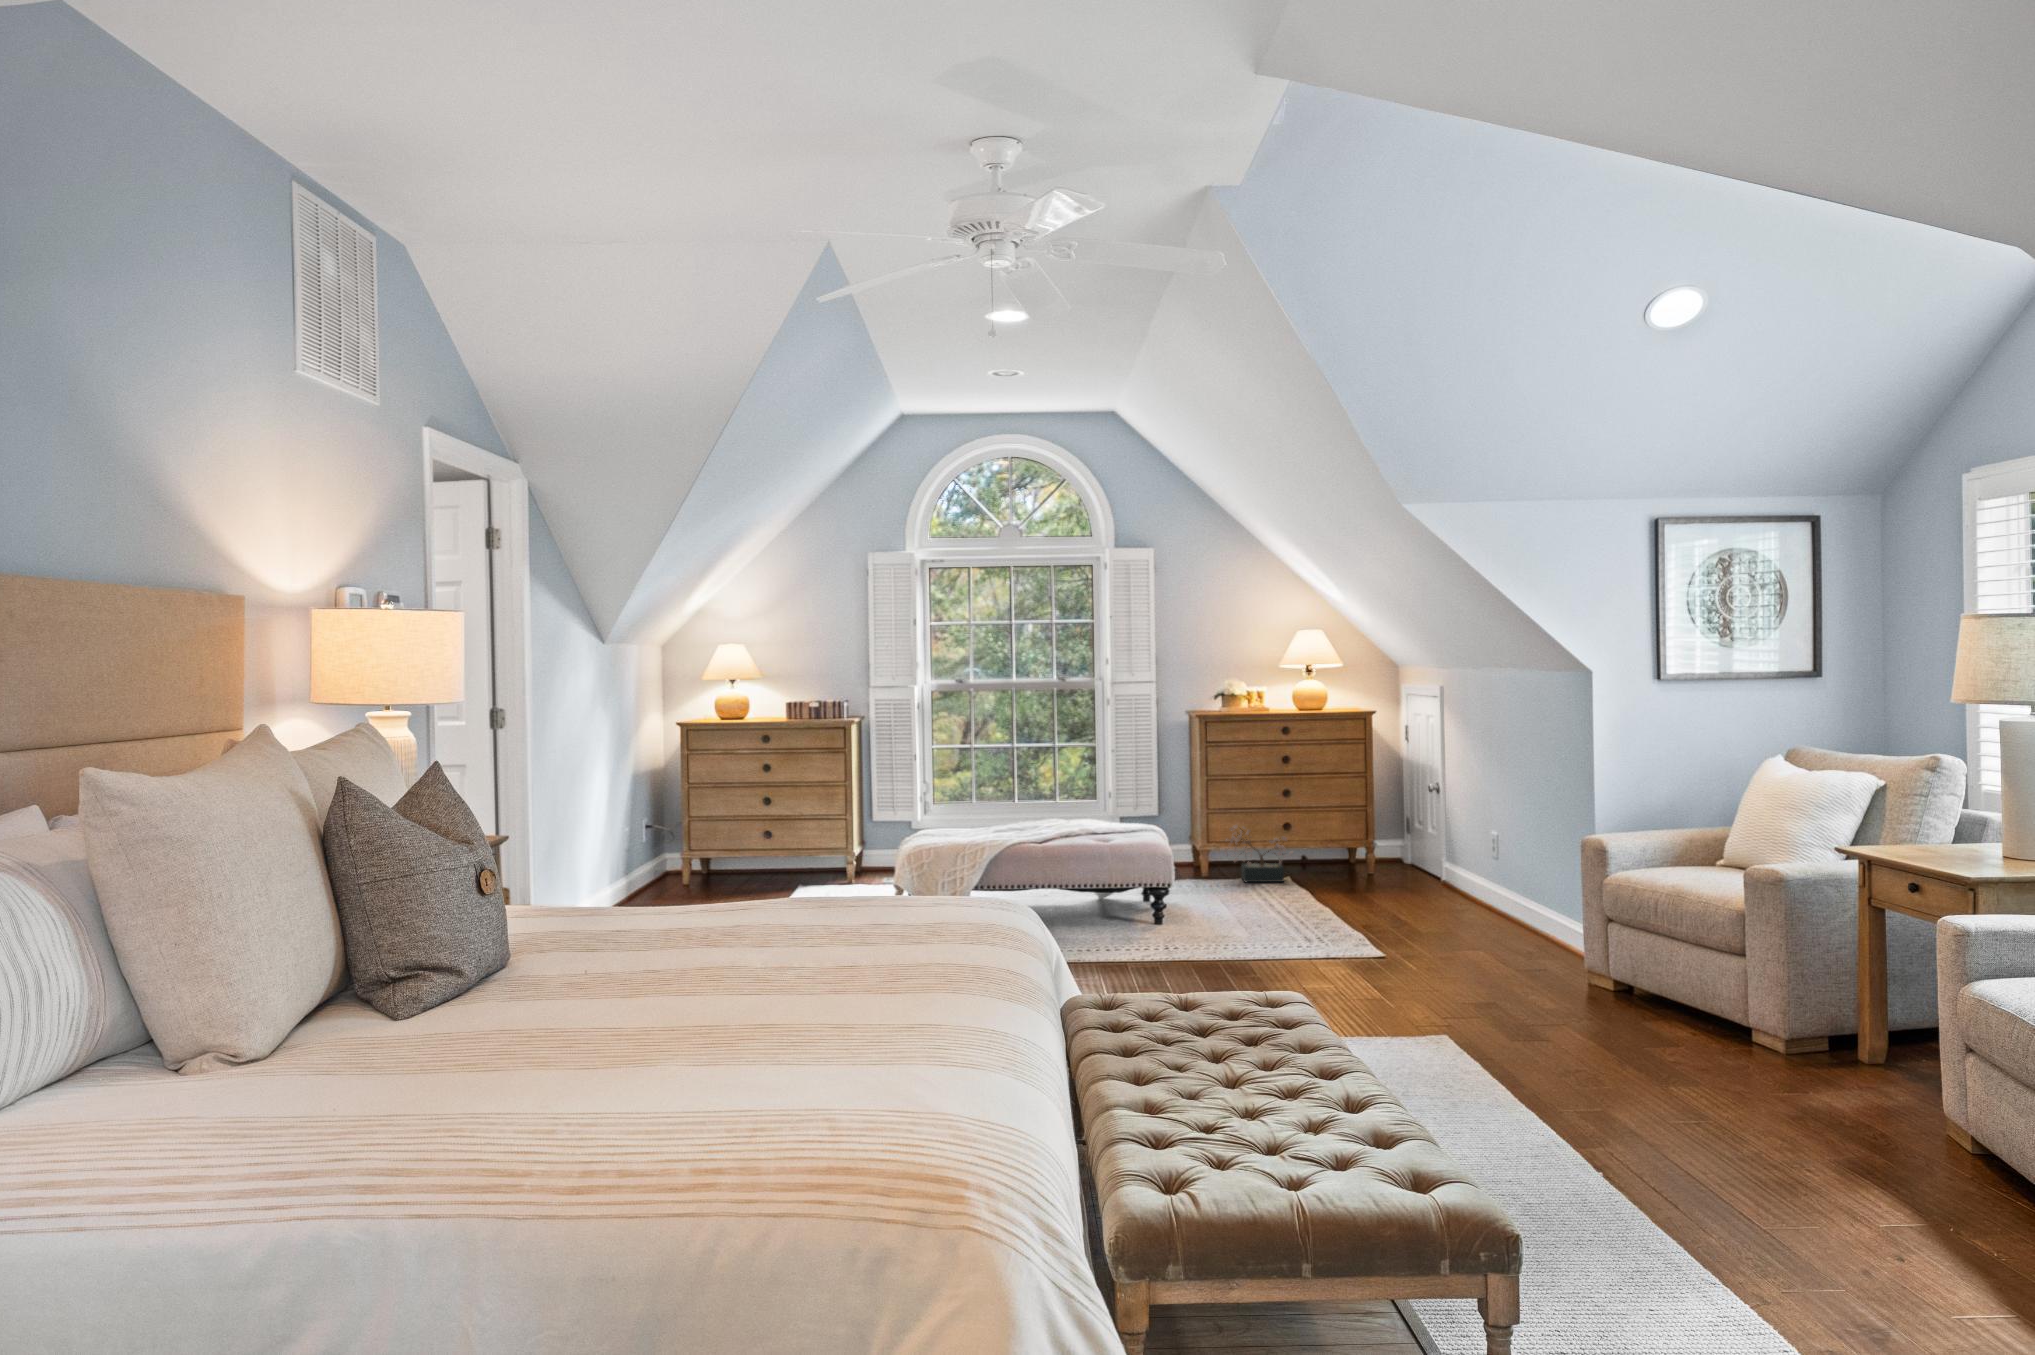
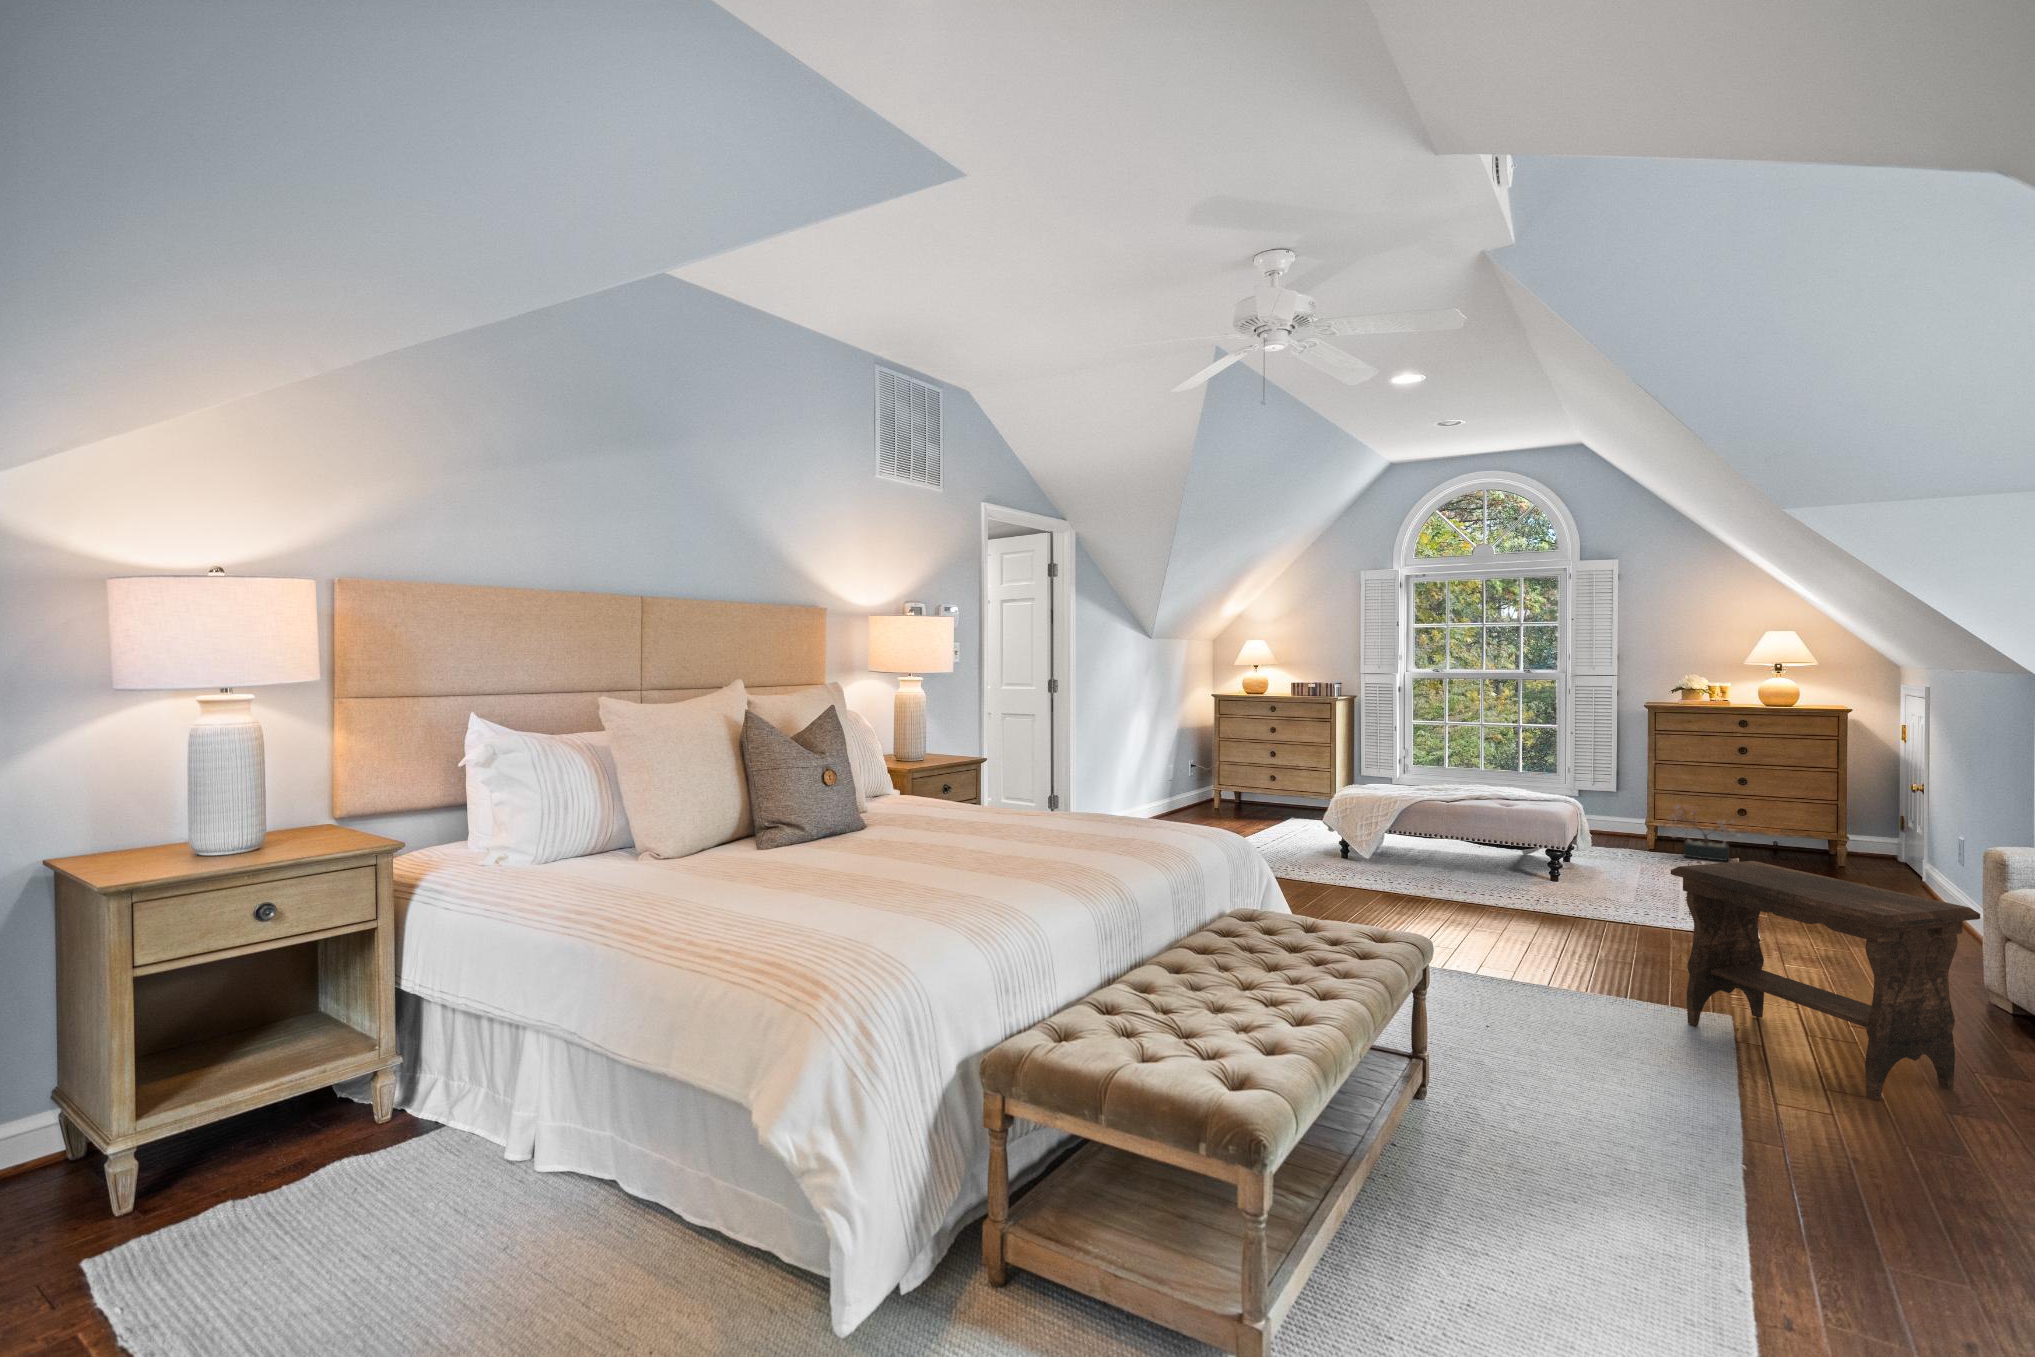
footstool: none [1400,870,1650,1084] -> present [1671,861,1980,1101]

